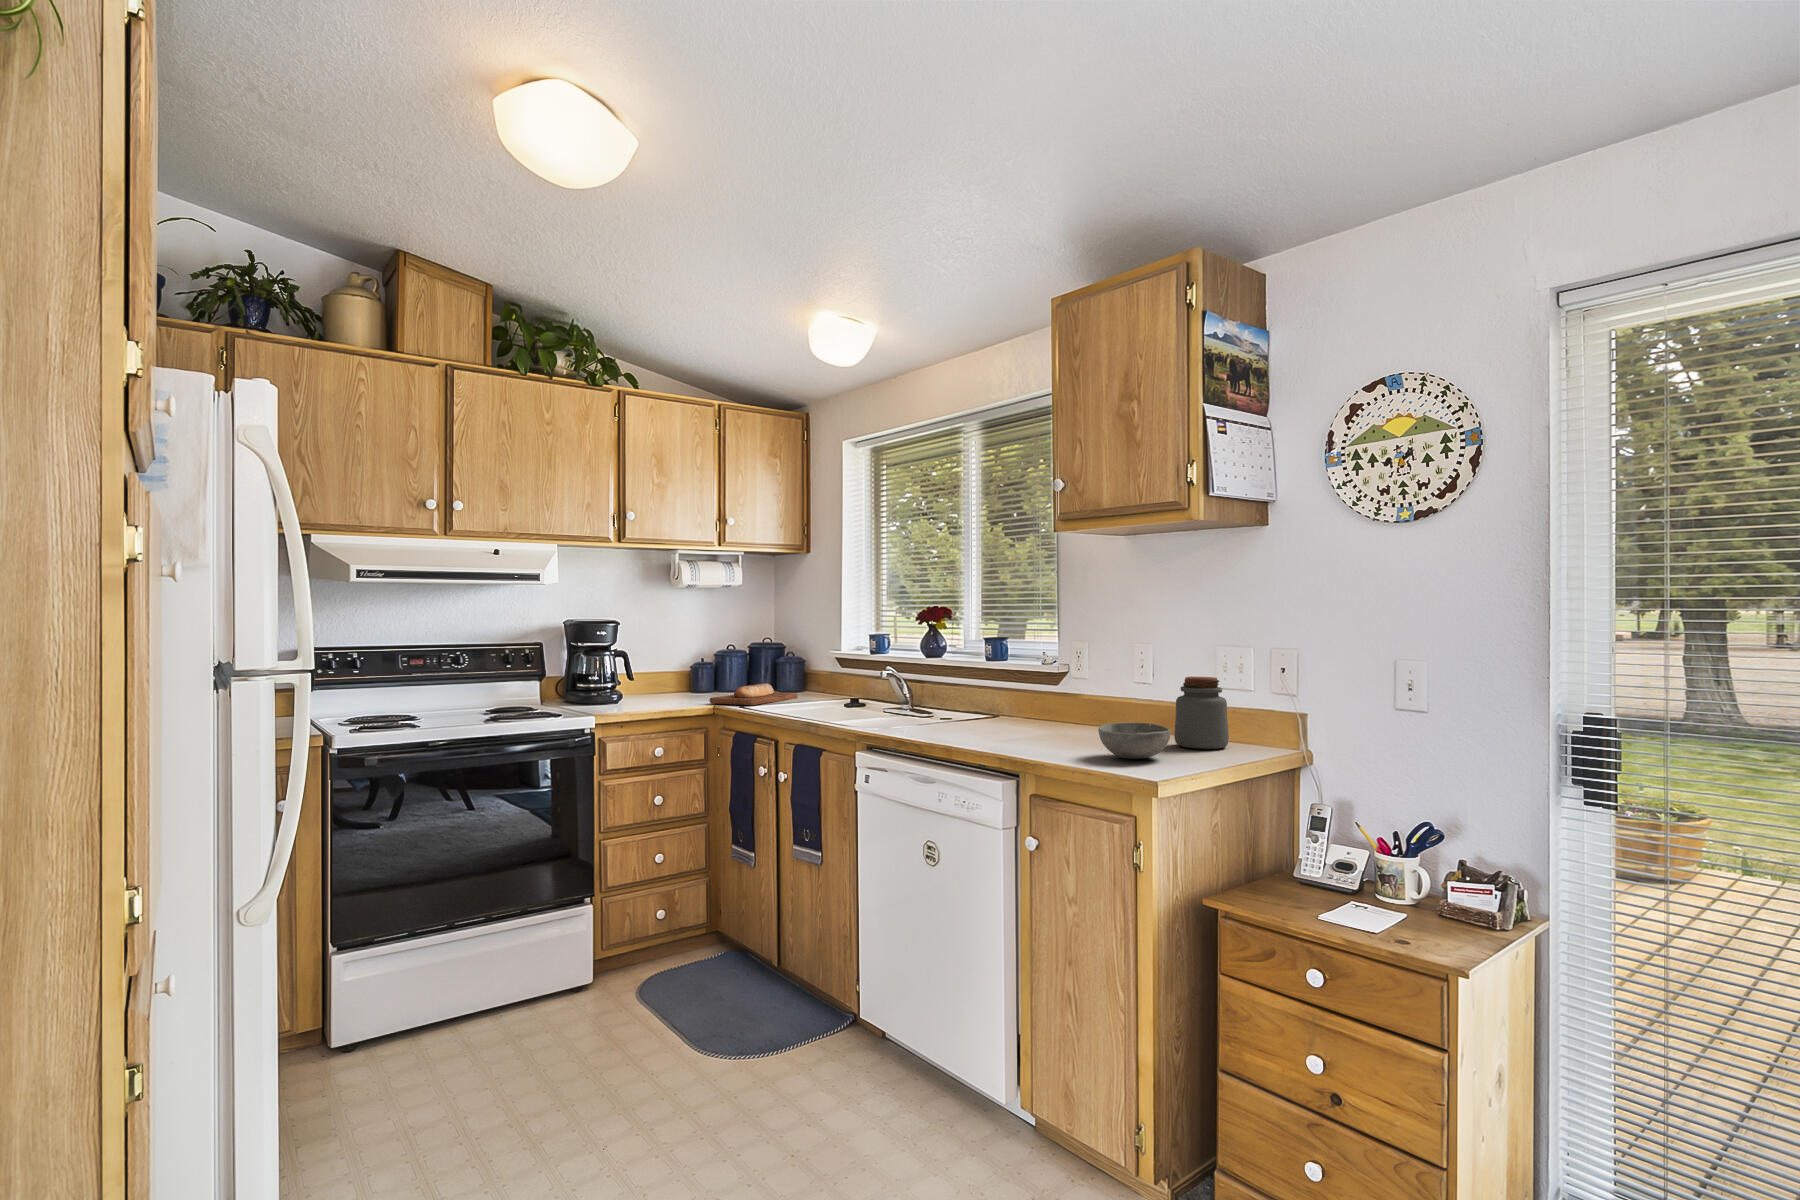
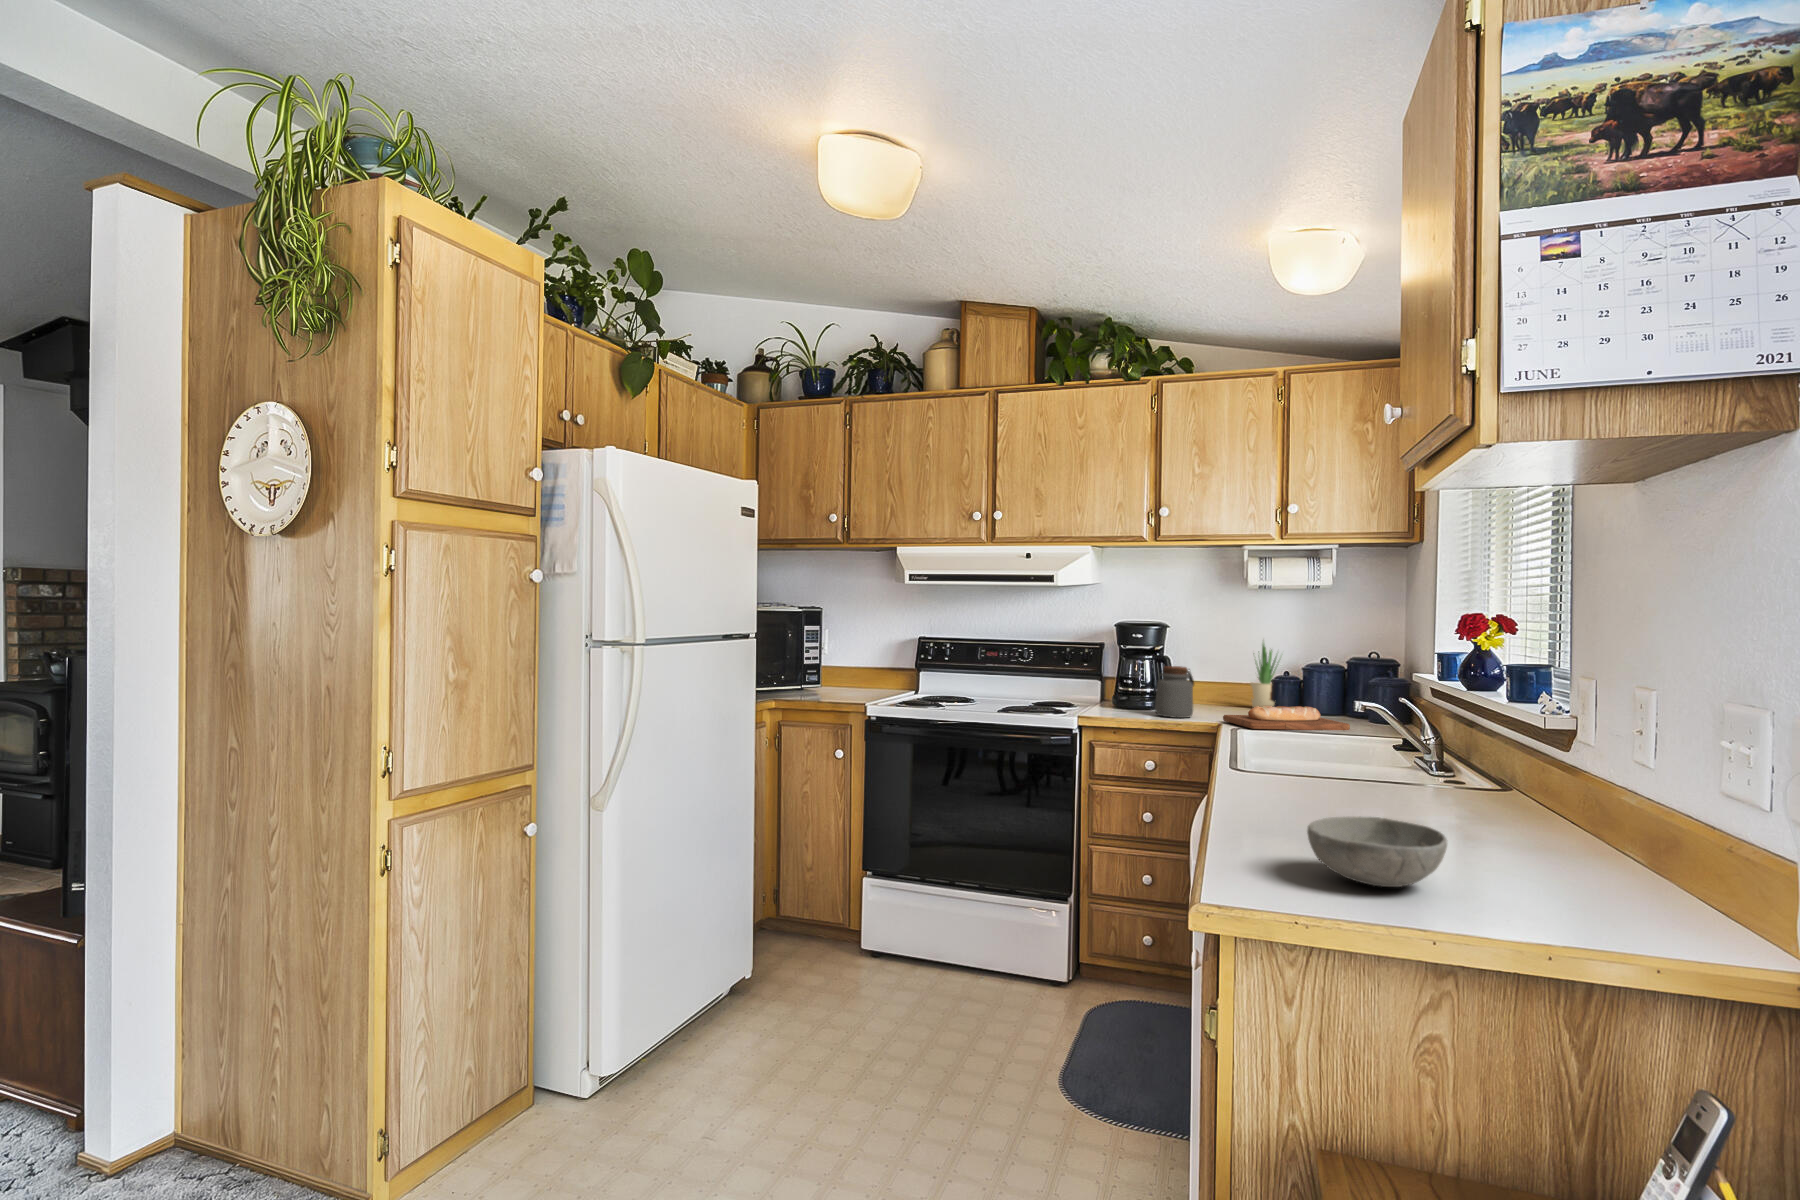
potted plant: none [675,630,700,693] -> present [1251,643,1277,707]
jar: present [1174,677,1229,749] -> present [1155,666,1194,718]

